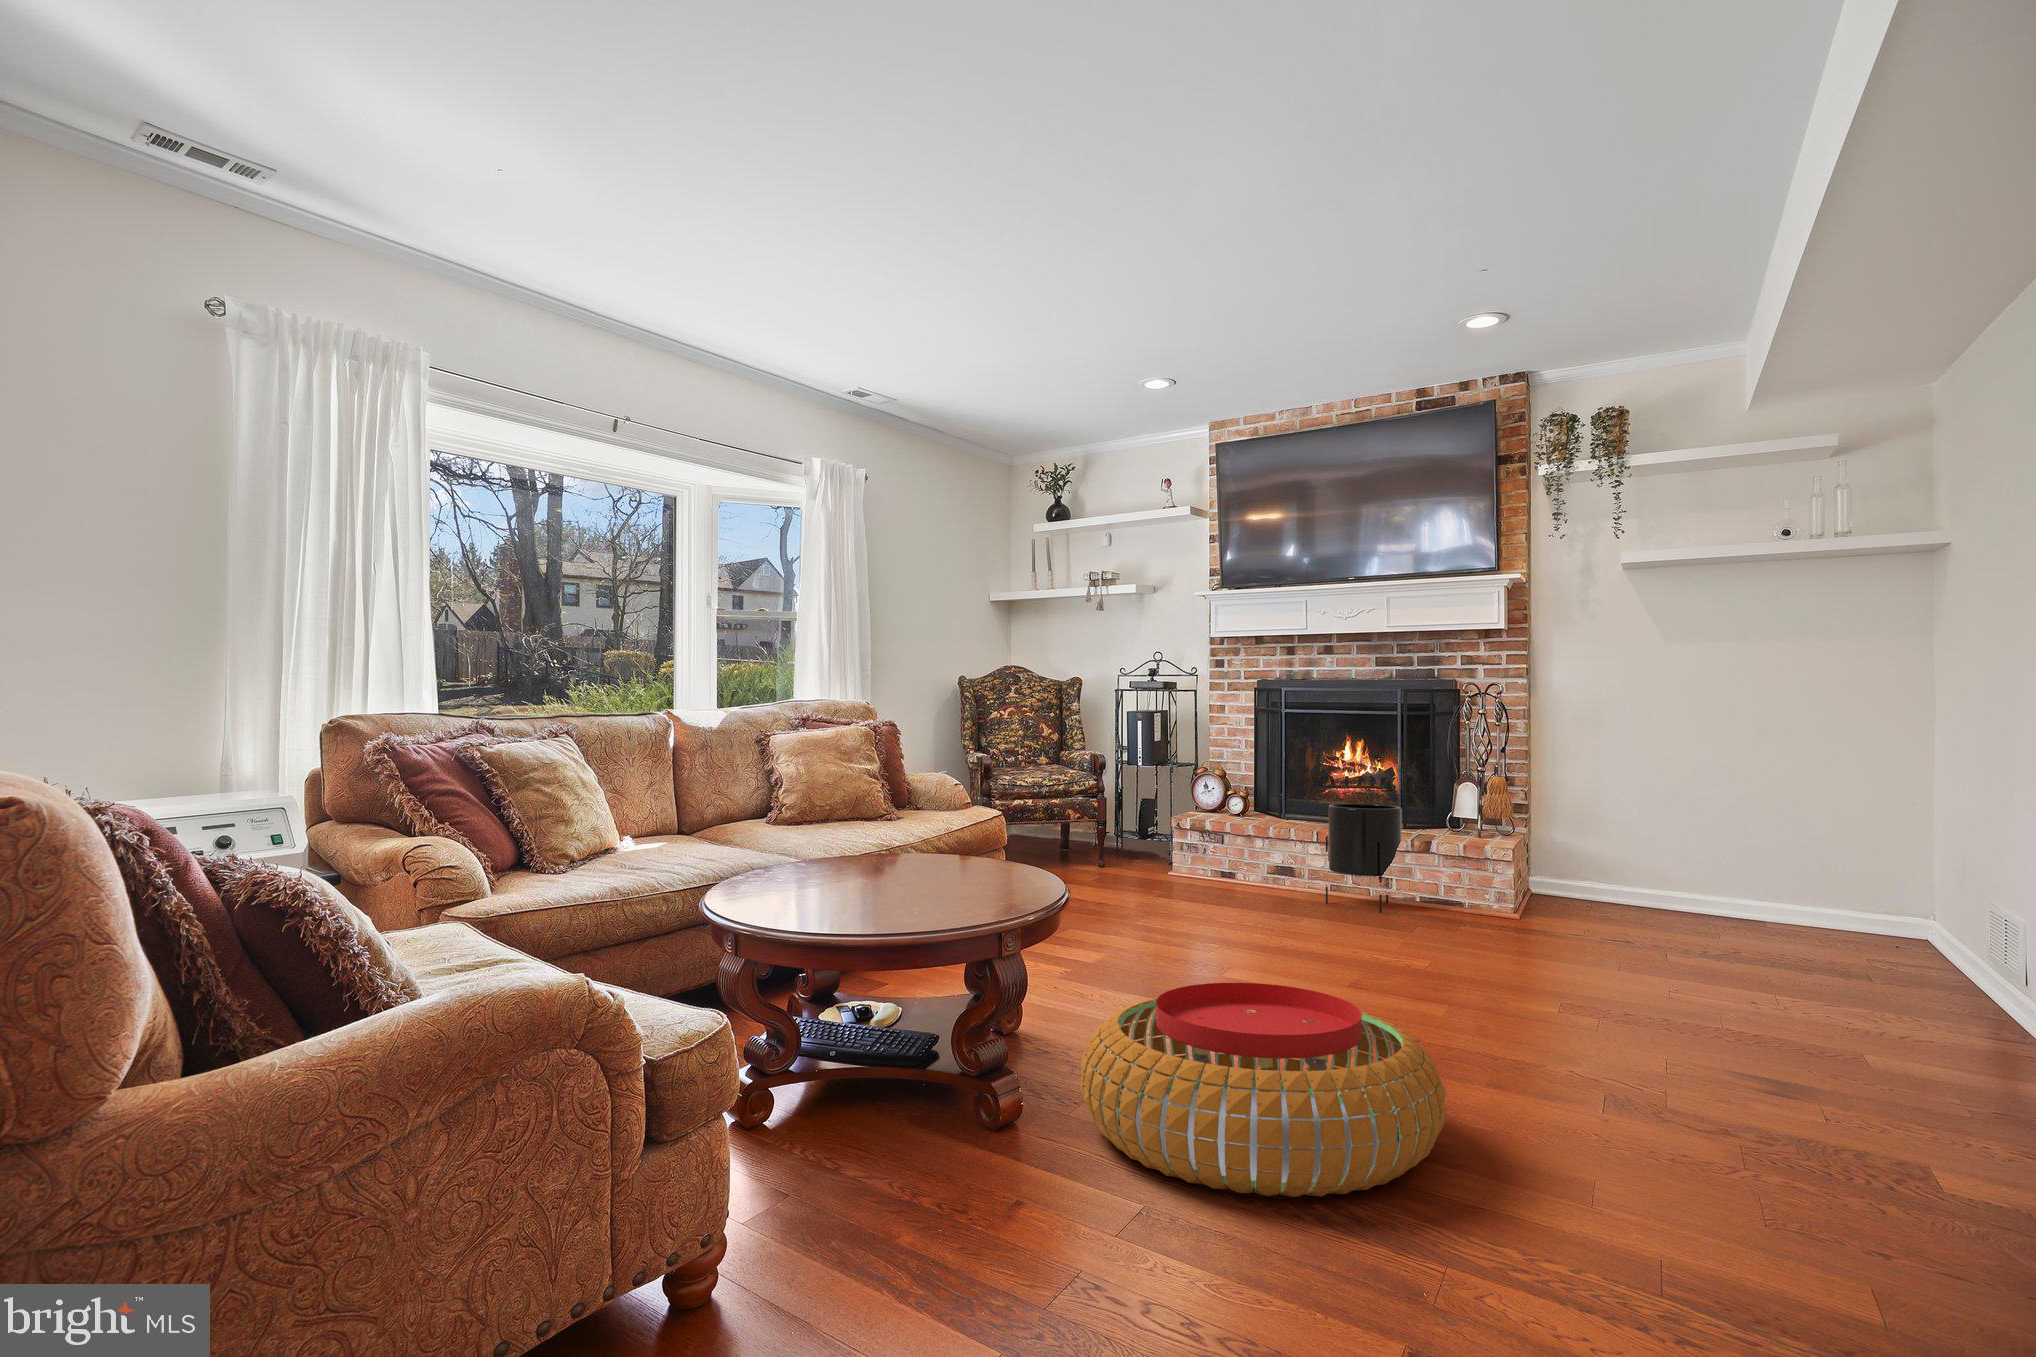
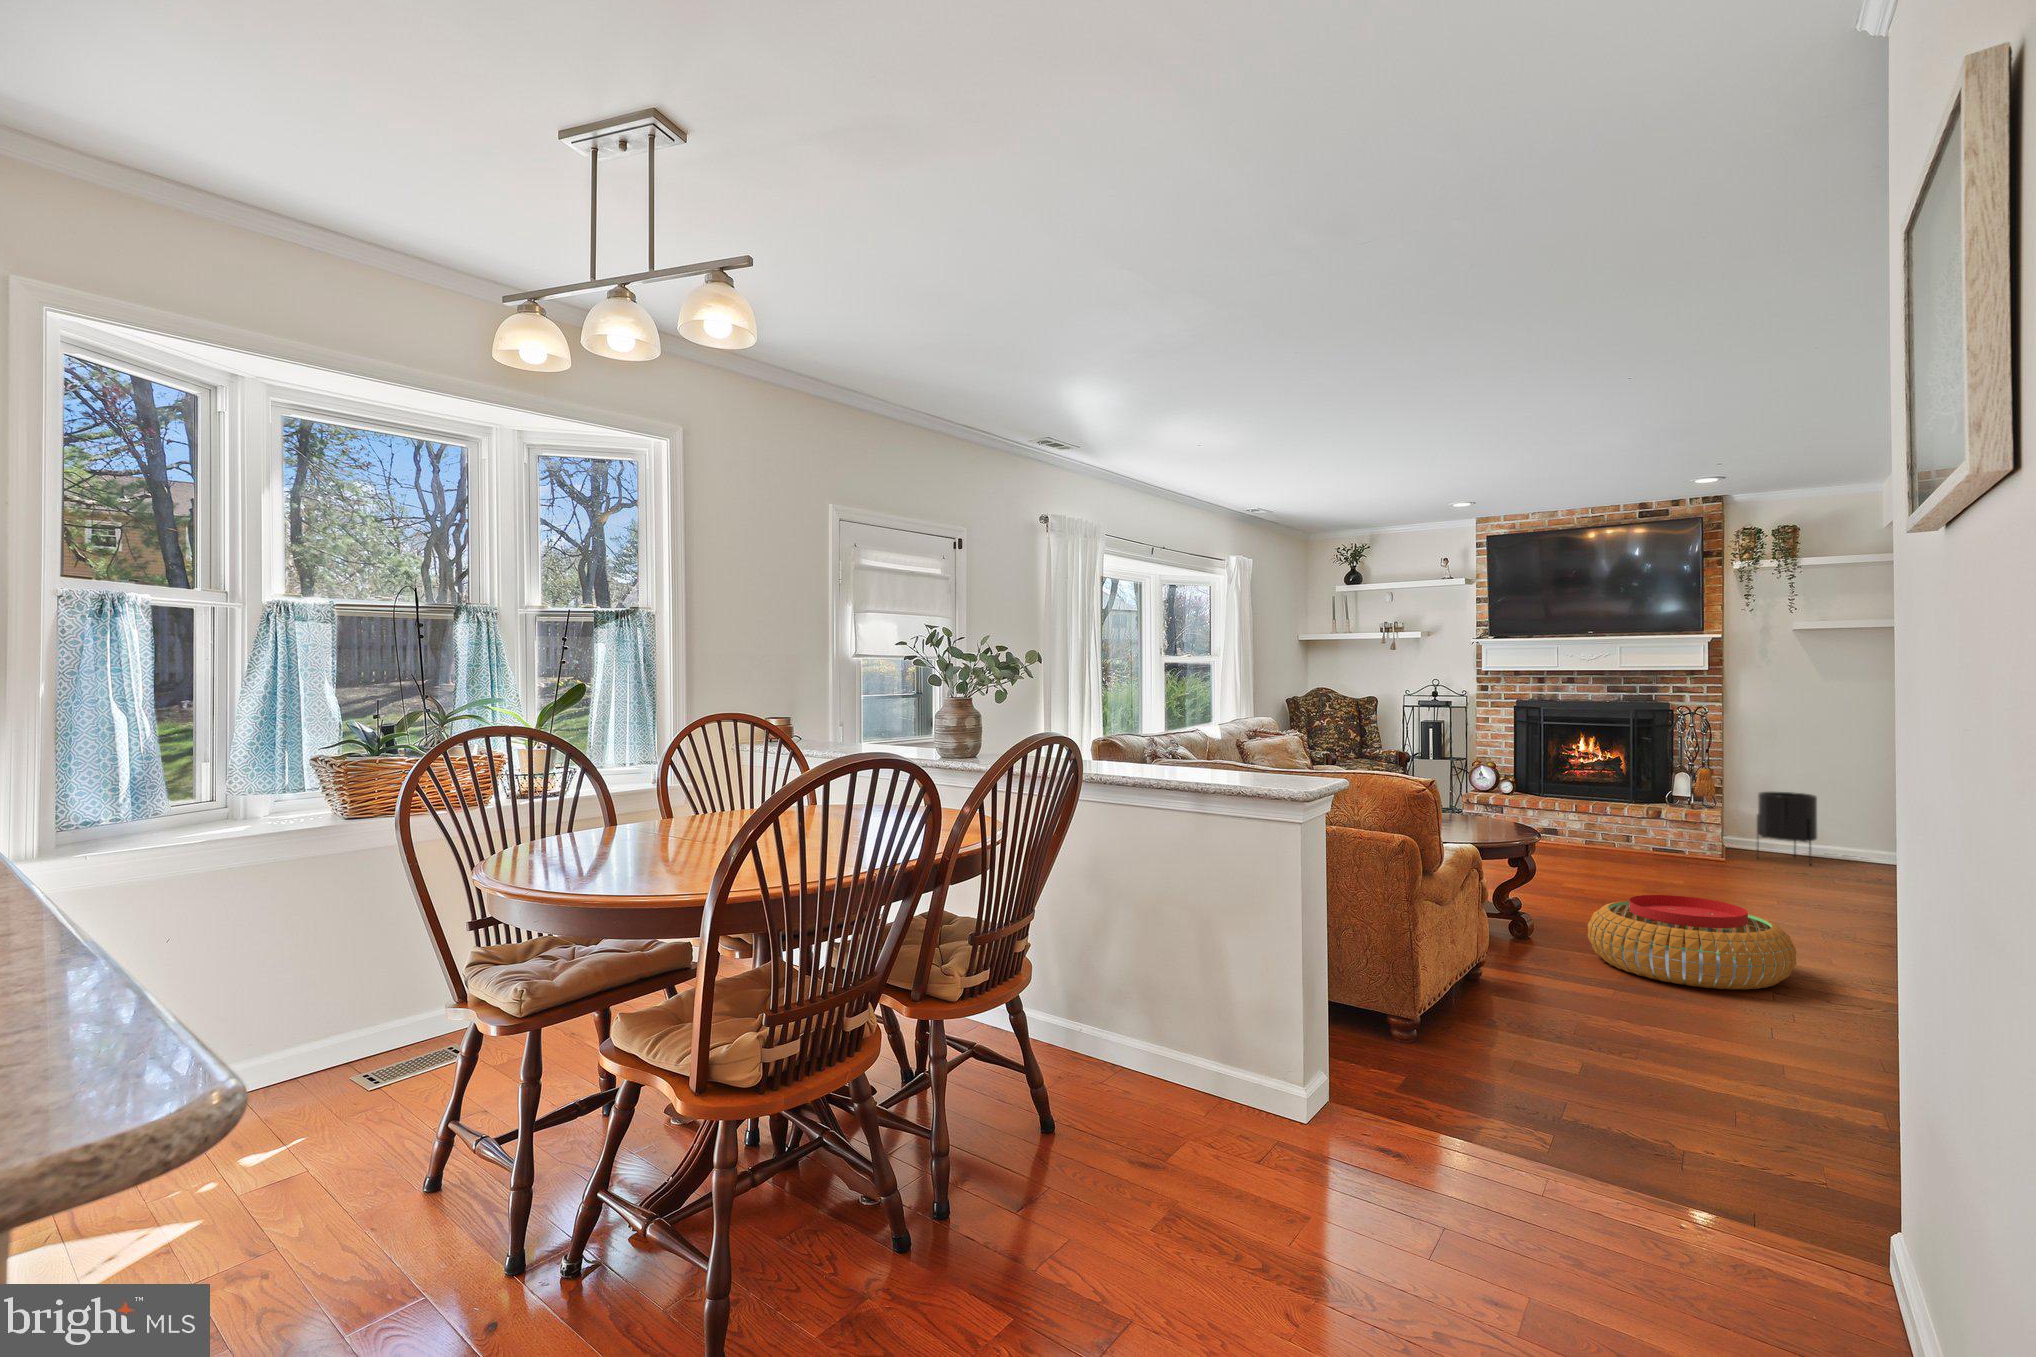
planter: present [1326,803,1402,913] -> present [1757,792,1817,864]

